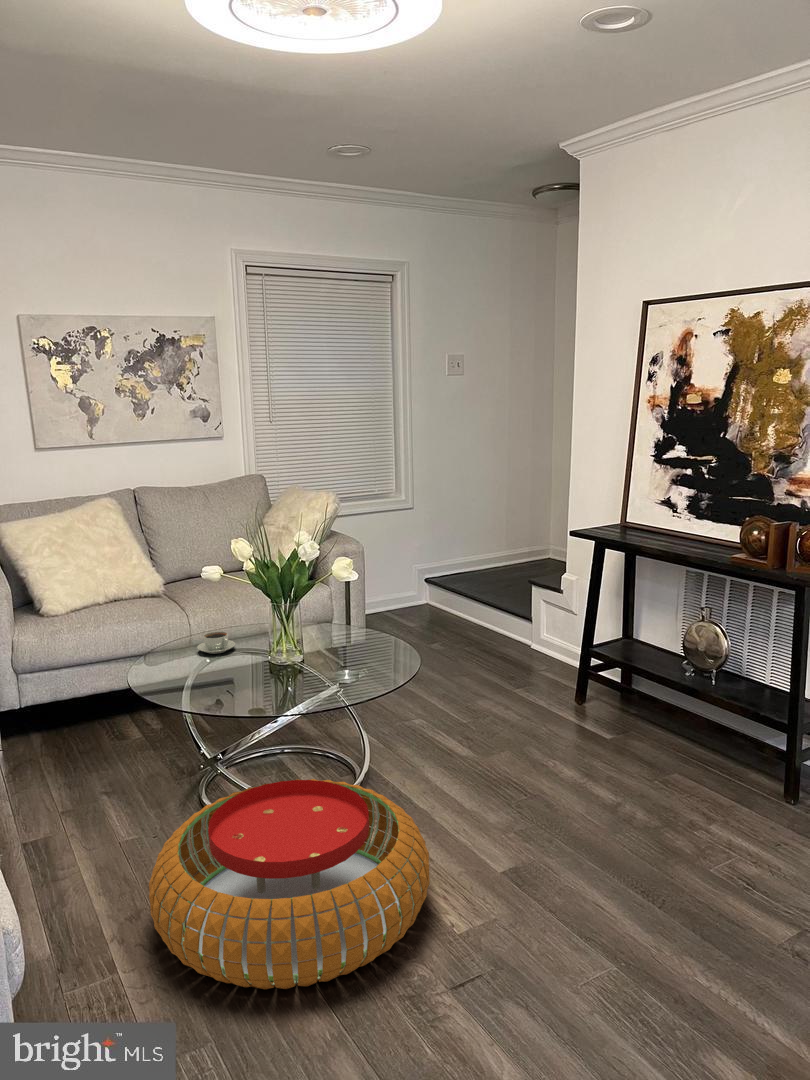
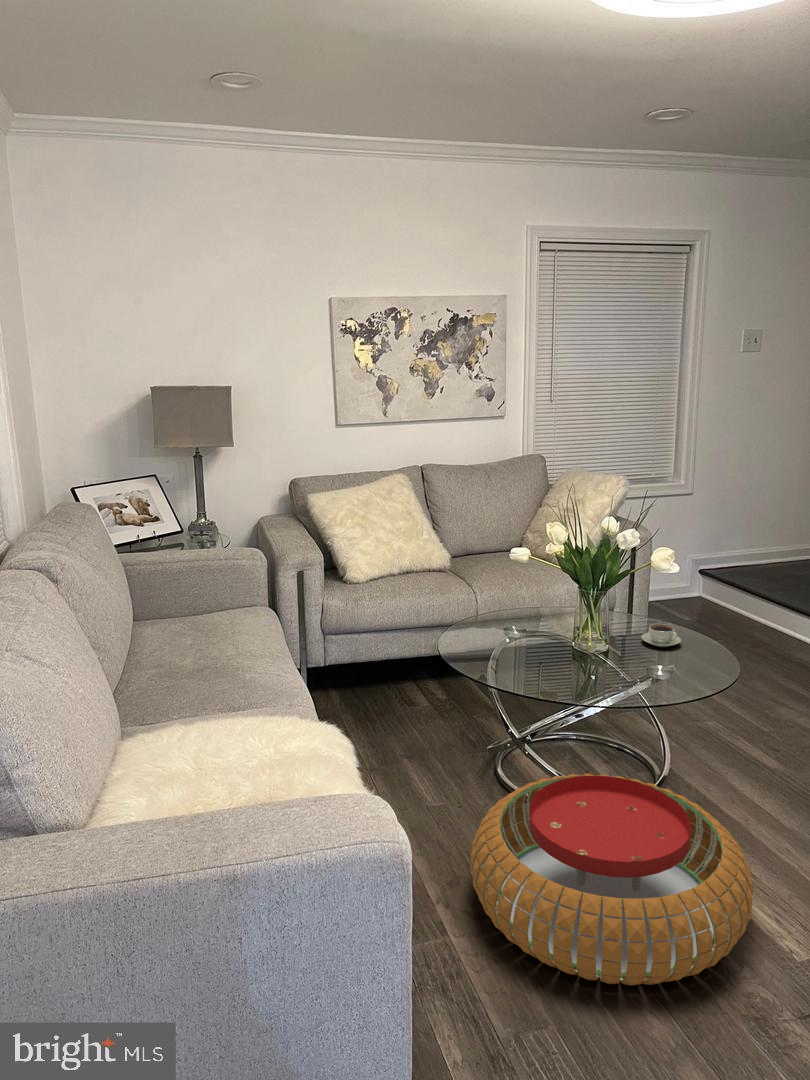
coffee cup: present [197,631,235,654] -> present [641,624,681,647]

